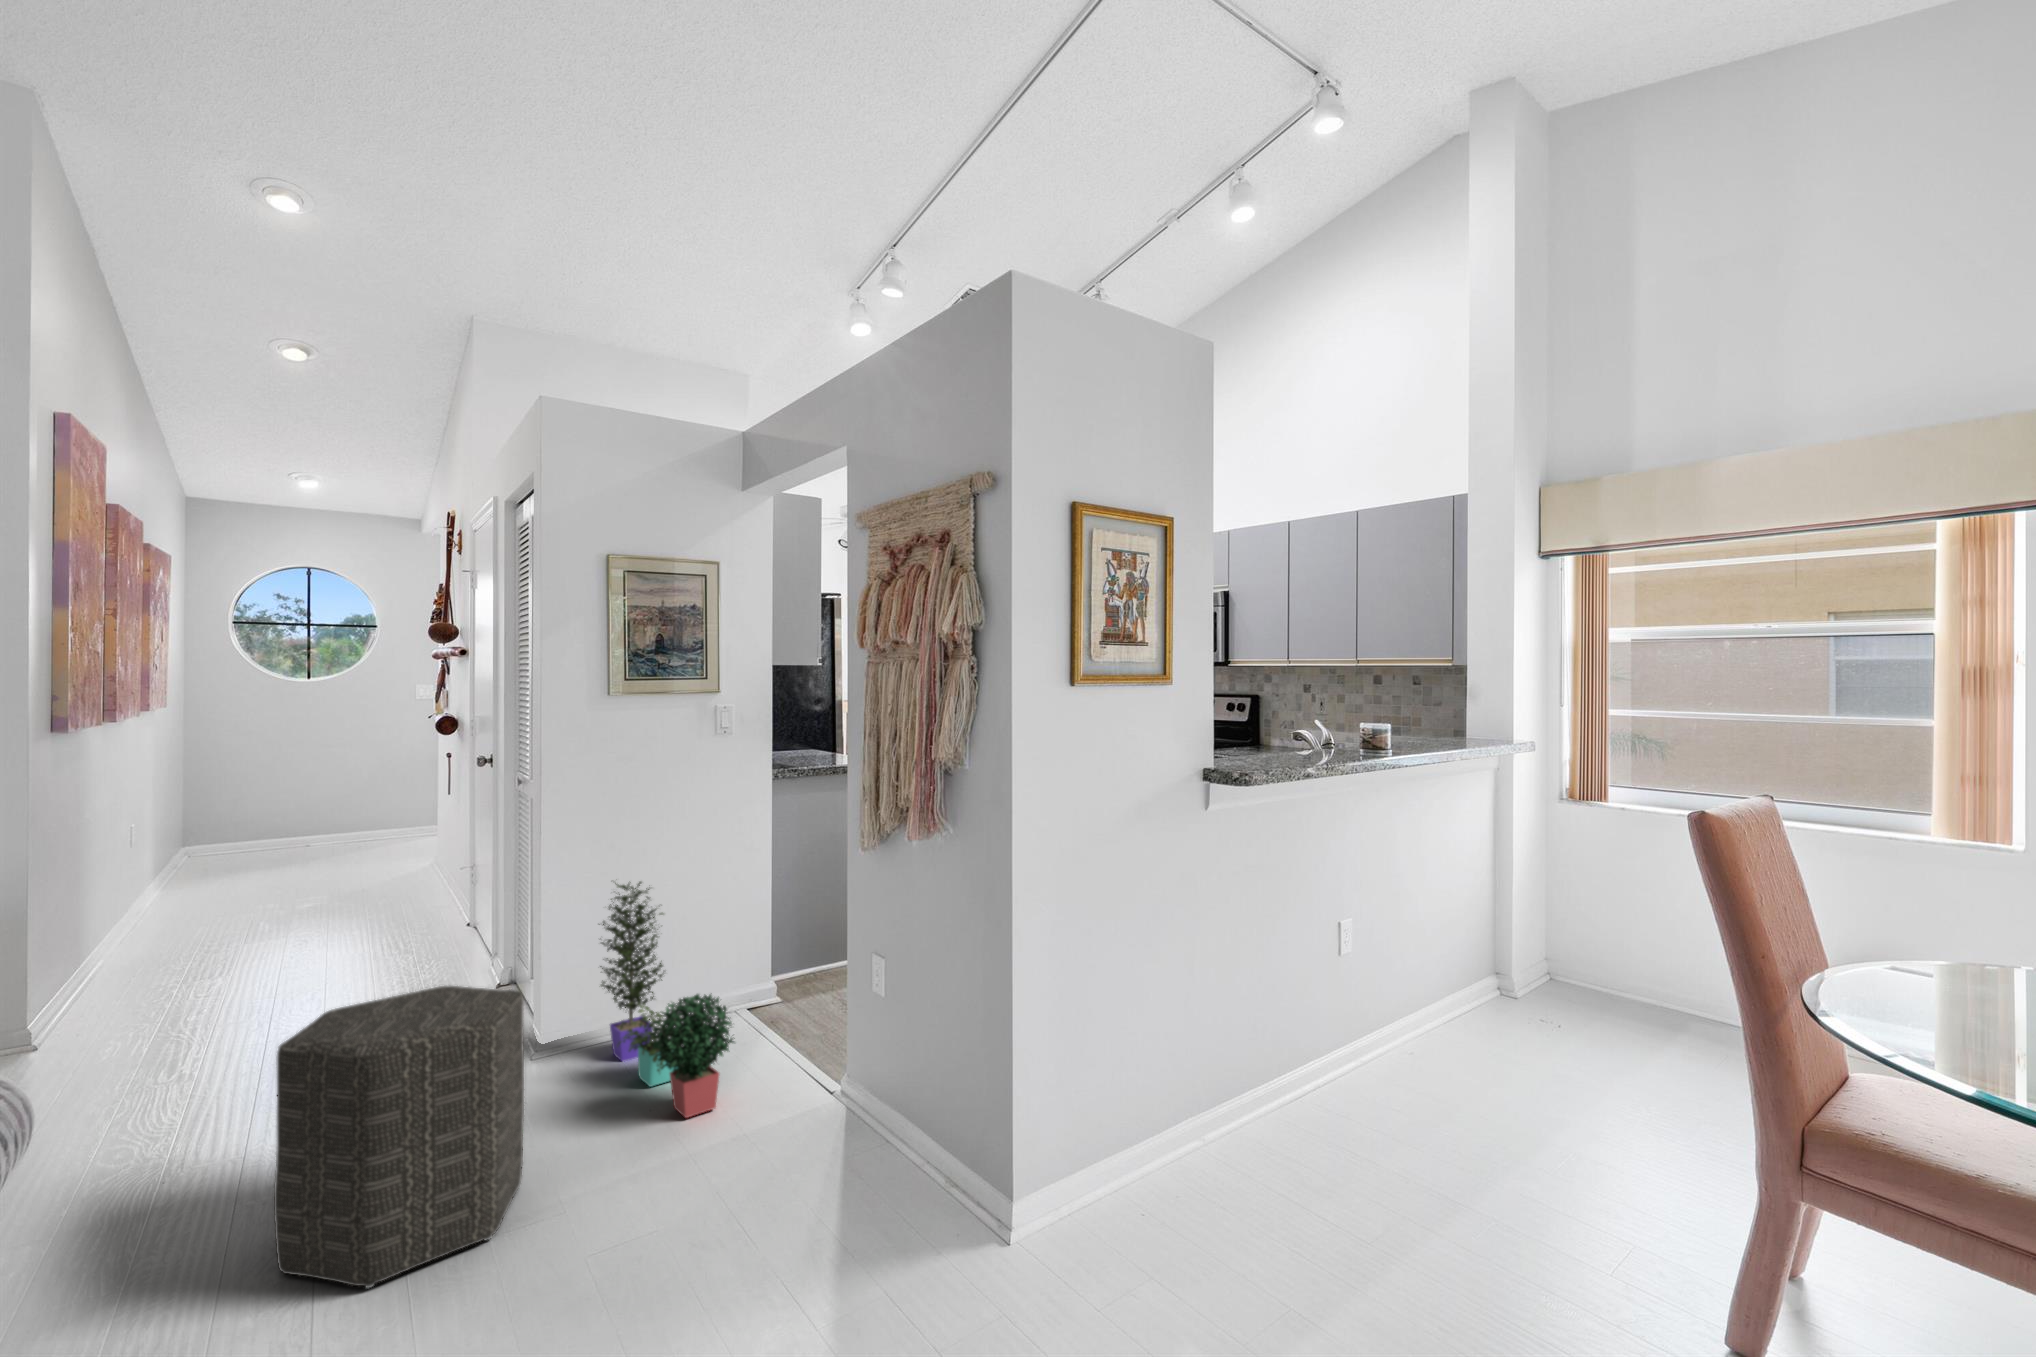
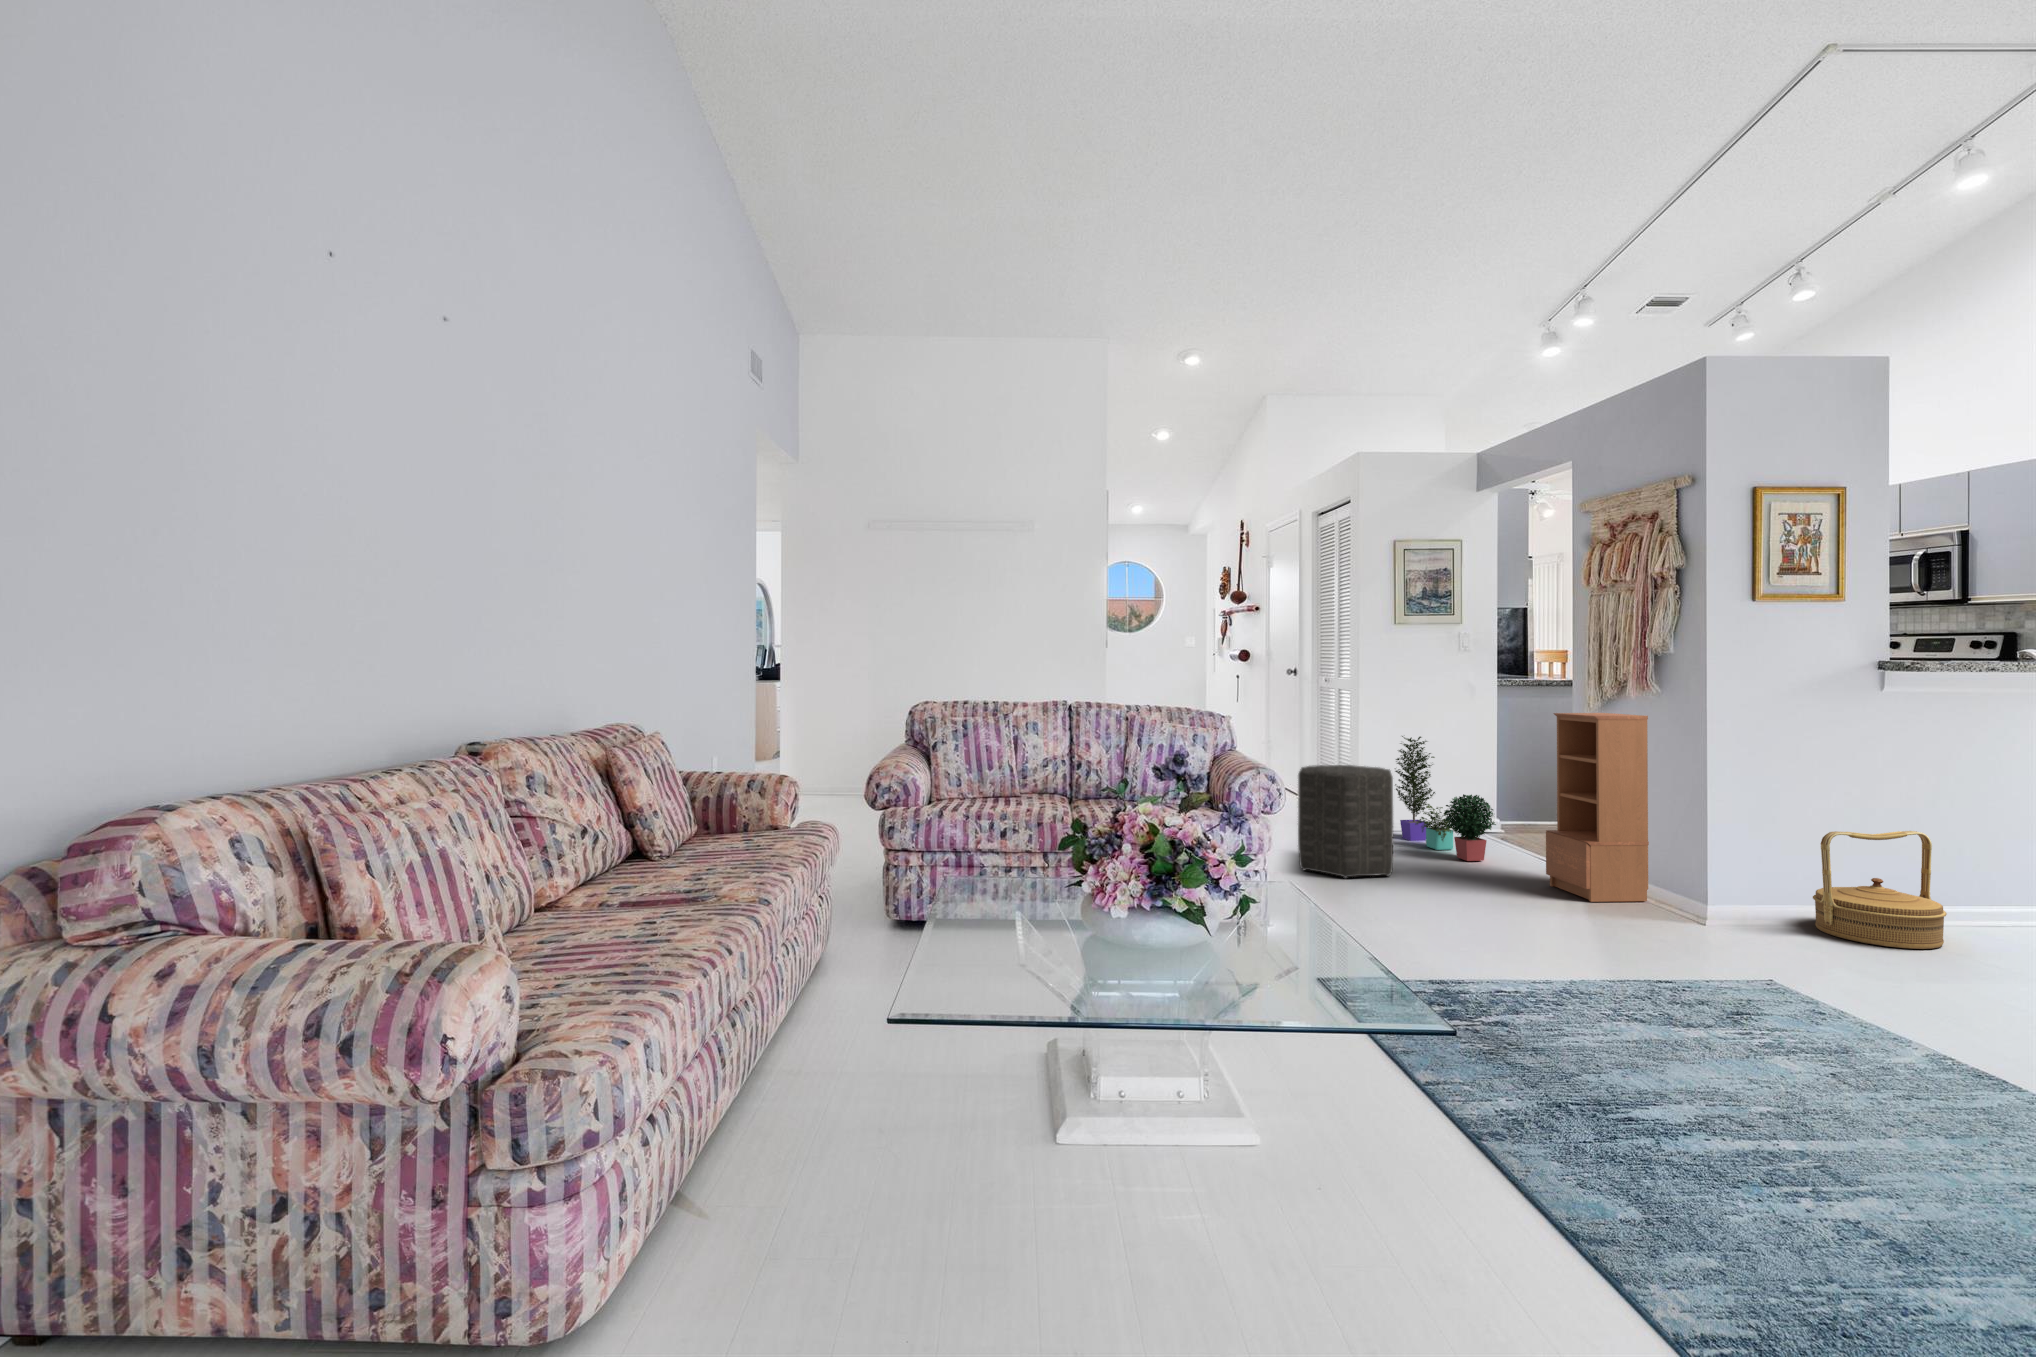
bookcase: none [790,857,938,1229] -> present [1546,713,1649,902]
woven basket: none [1148,1028,1301,1248] -> present [1813,831,1947,949]

